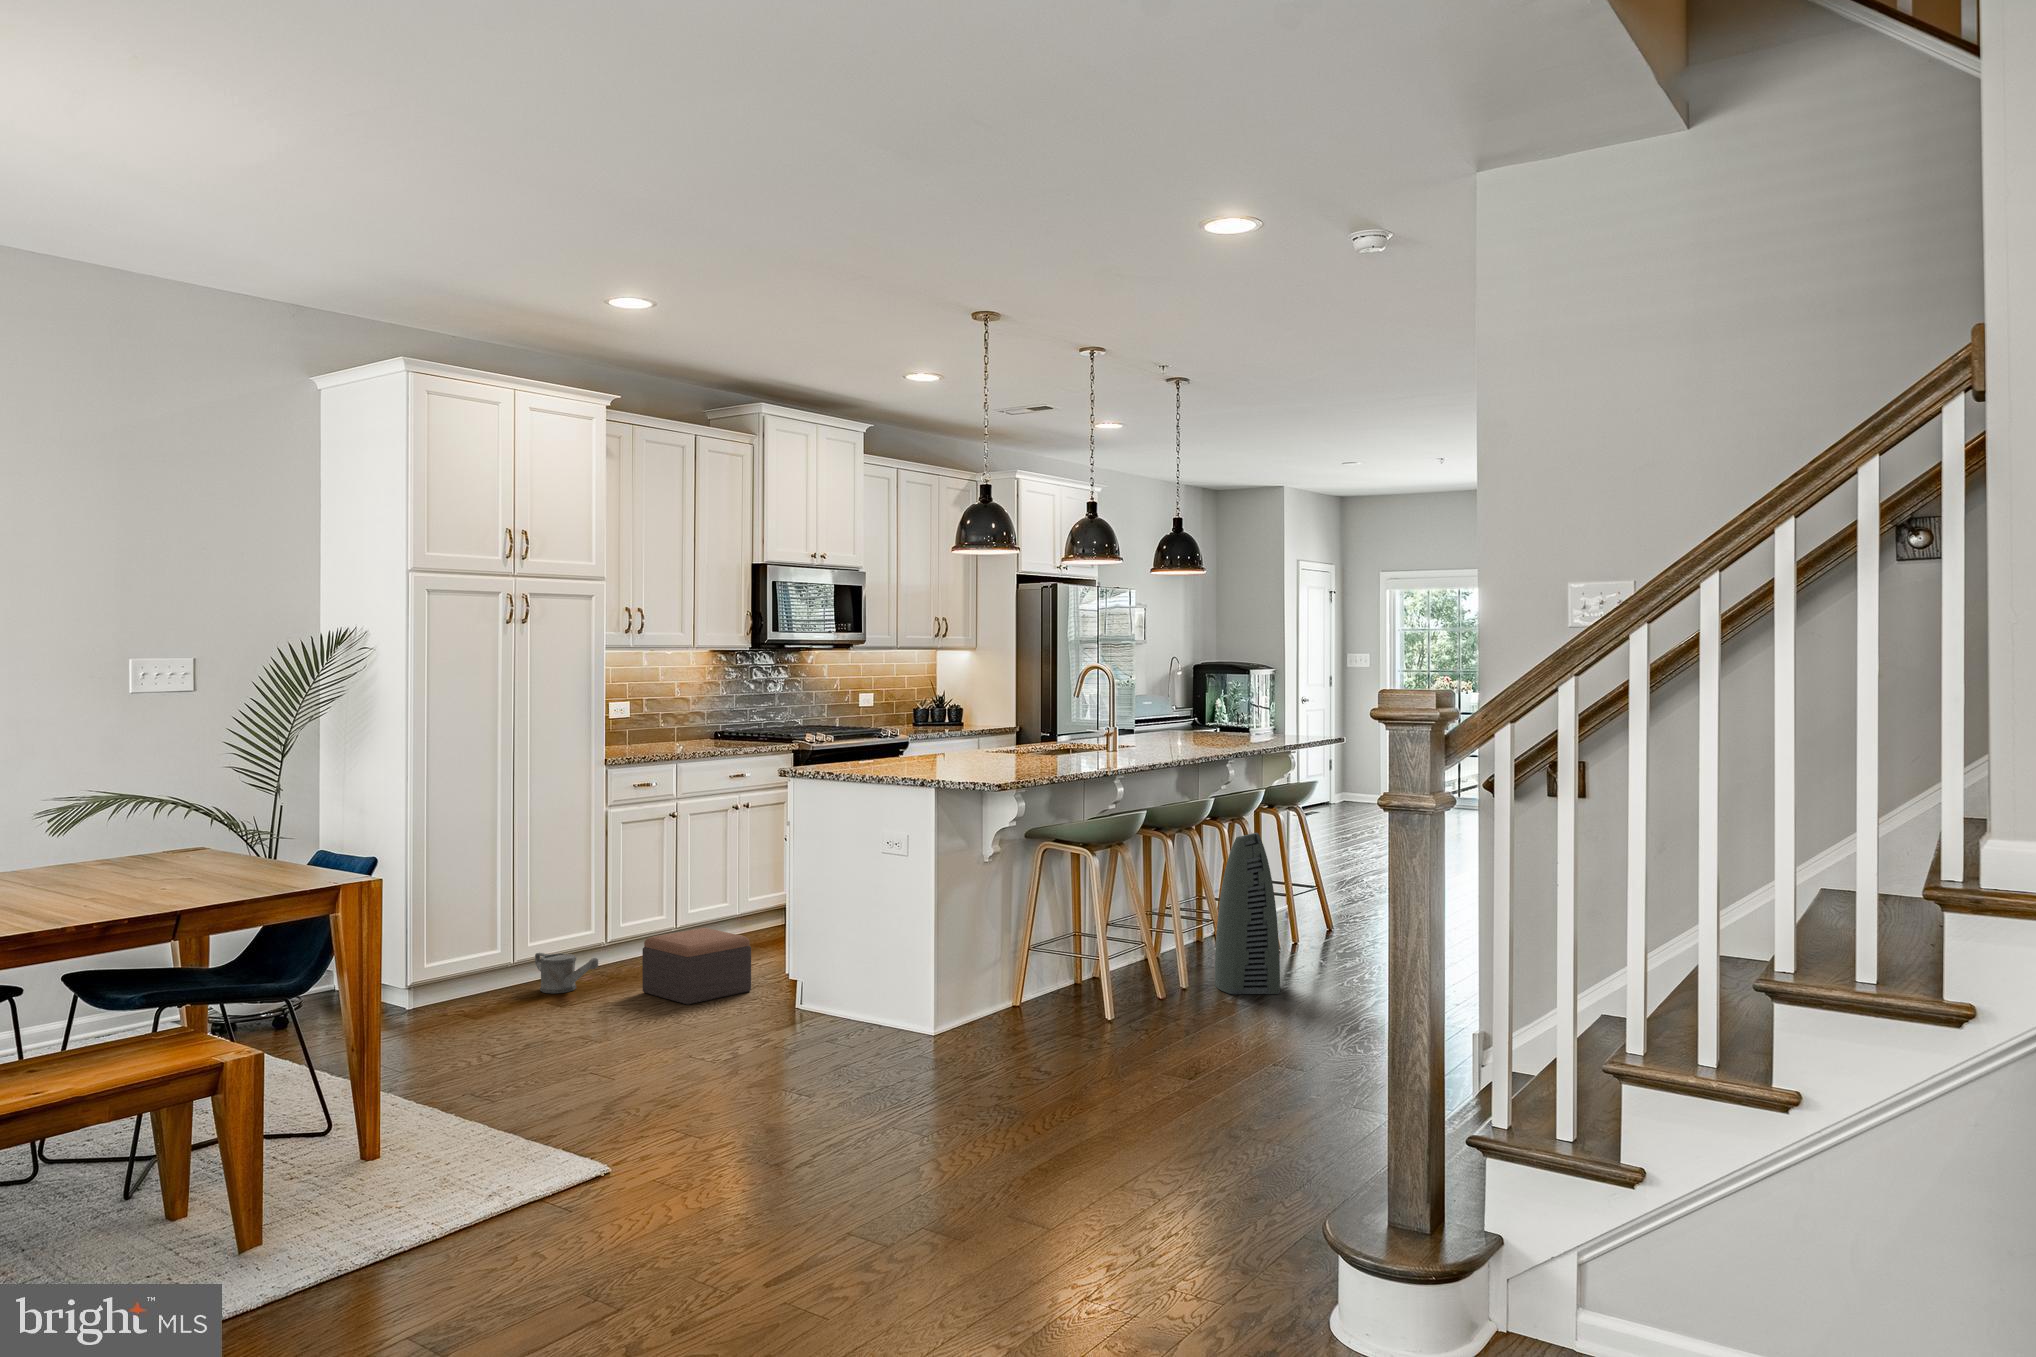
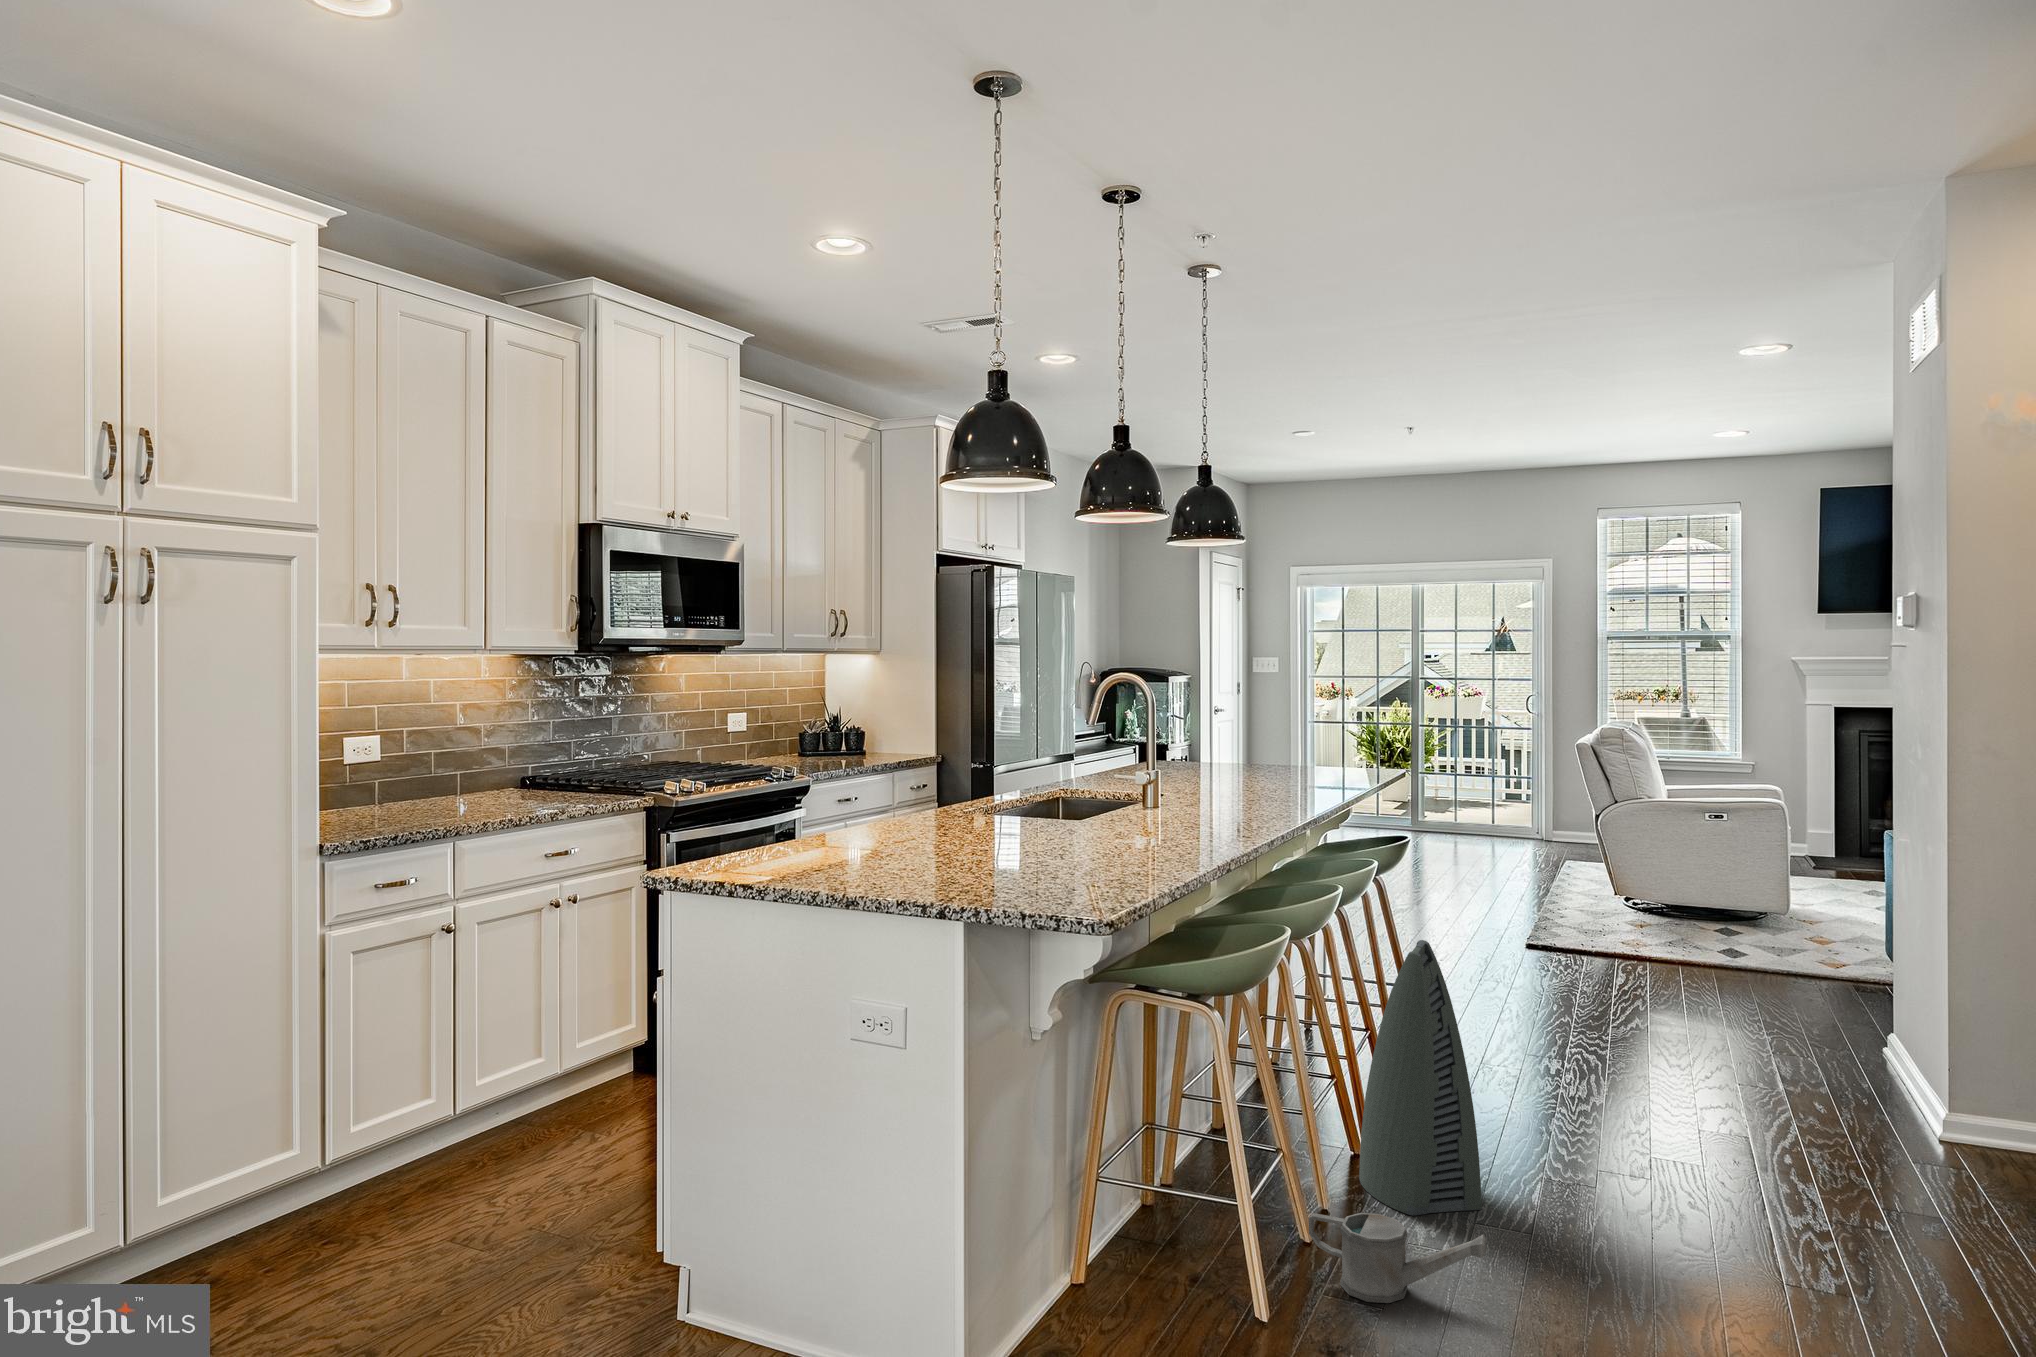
footstool: present [642,928,751,1005] -> none [380,1143,589,1322]
watering can: present [535,953,598,993] -> present [1309,1213,1486,1303]

